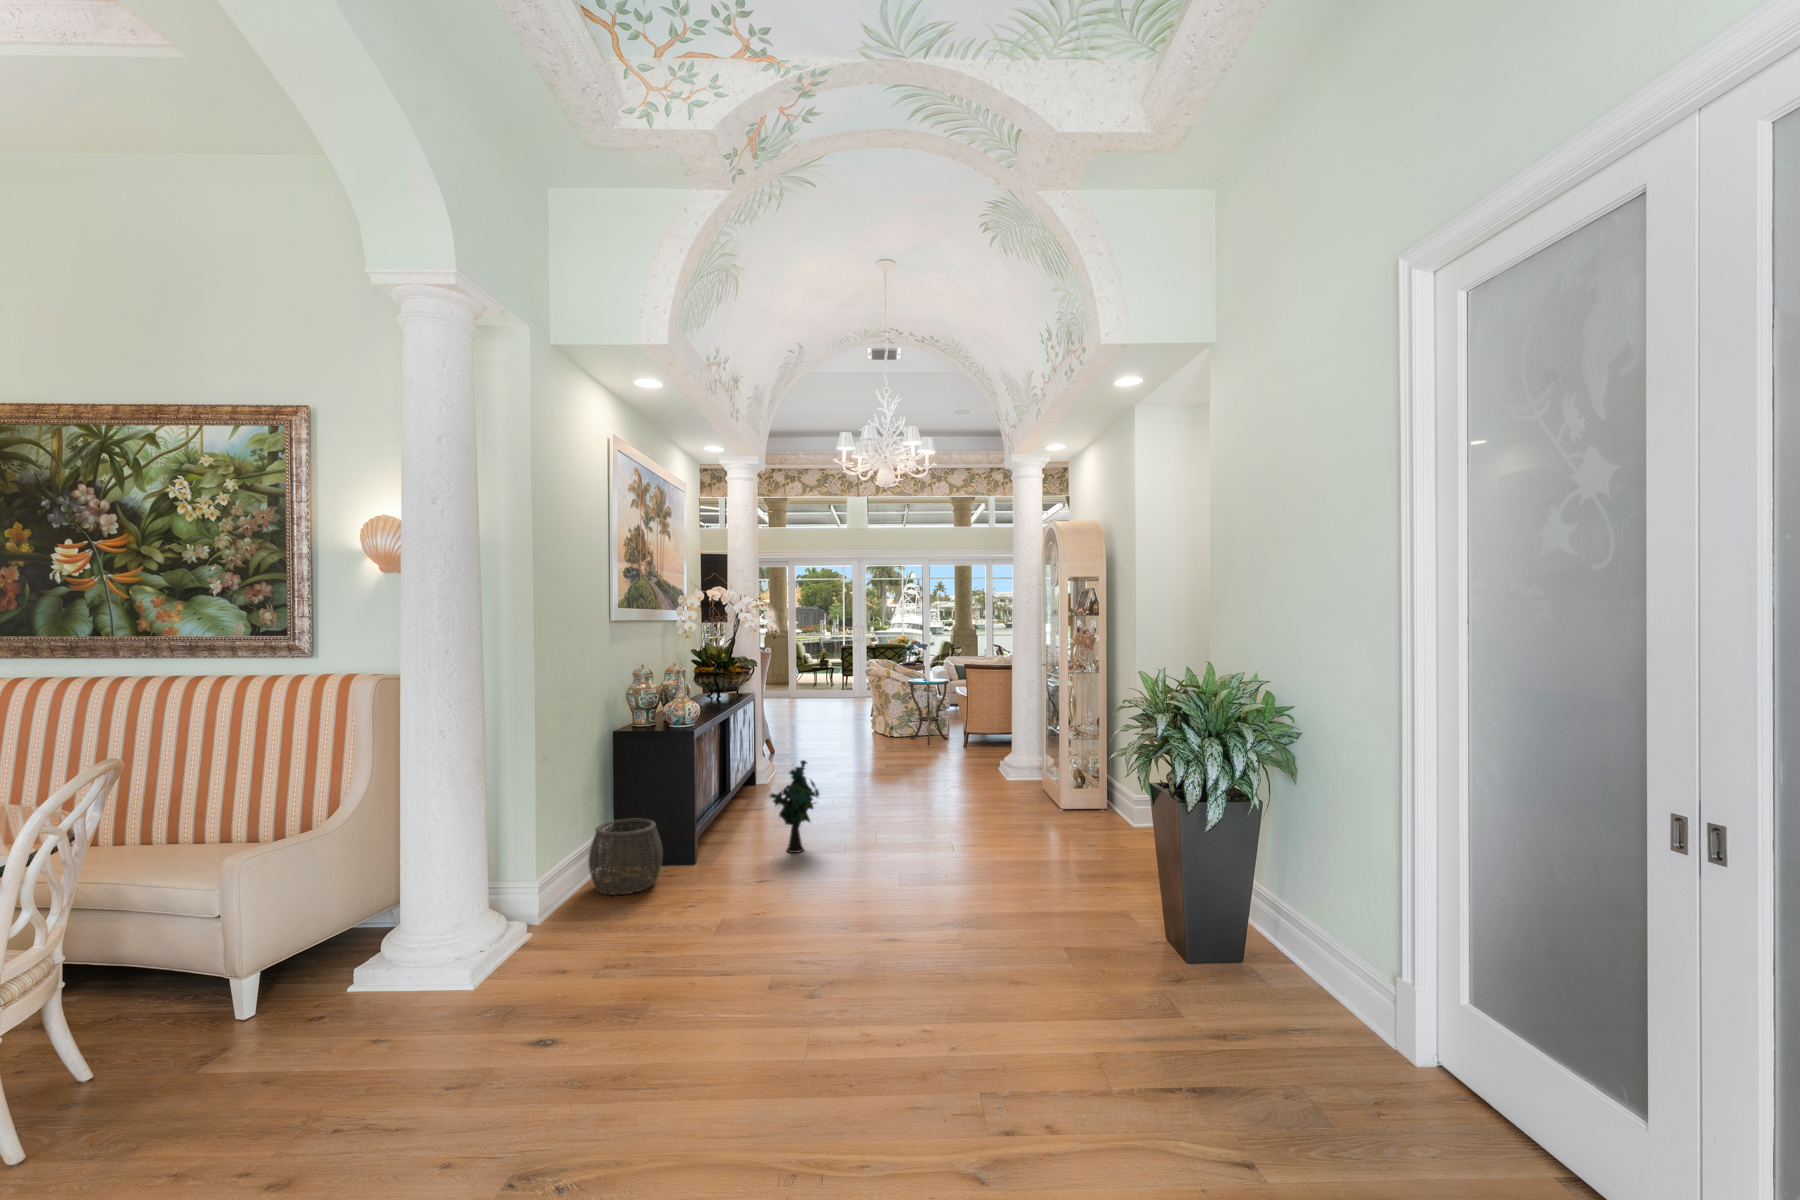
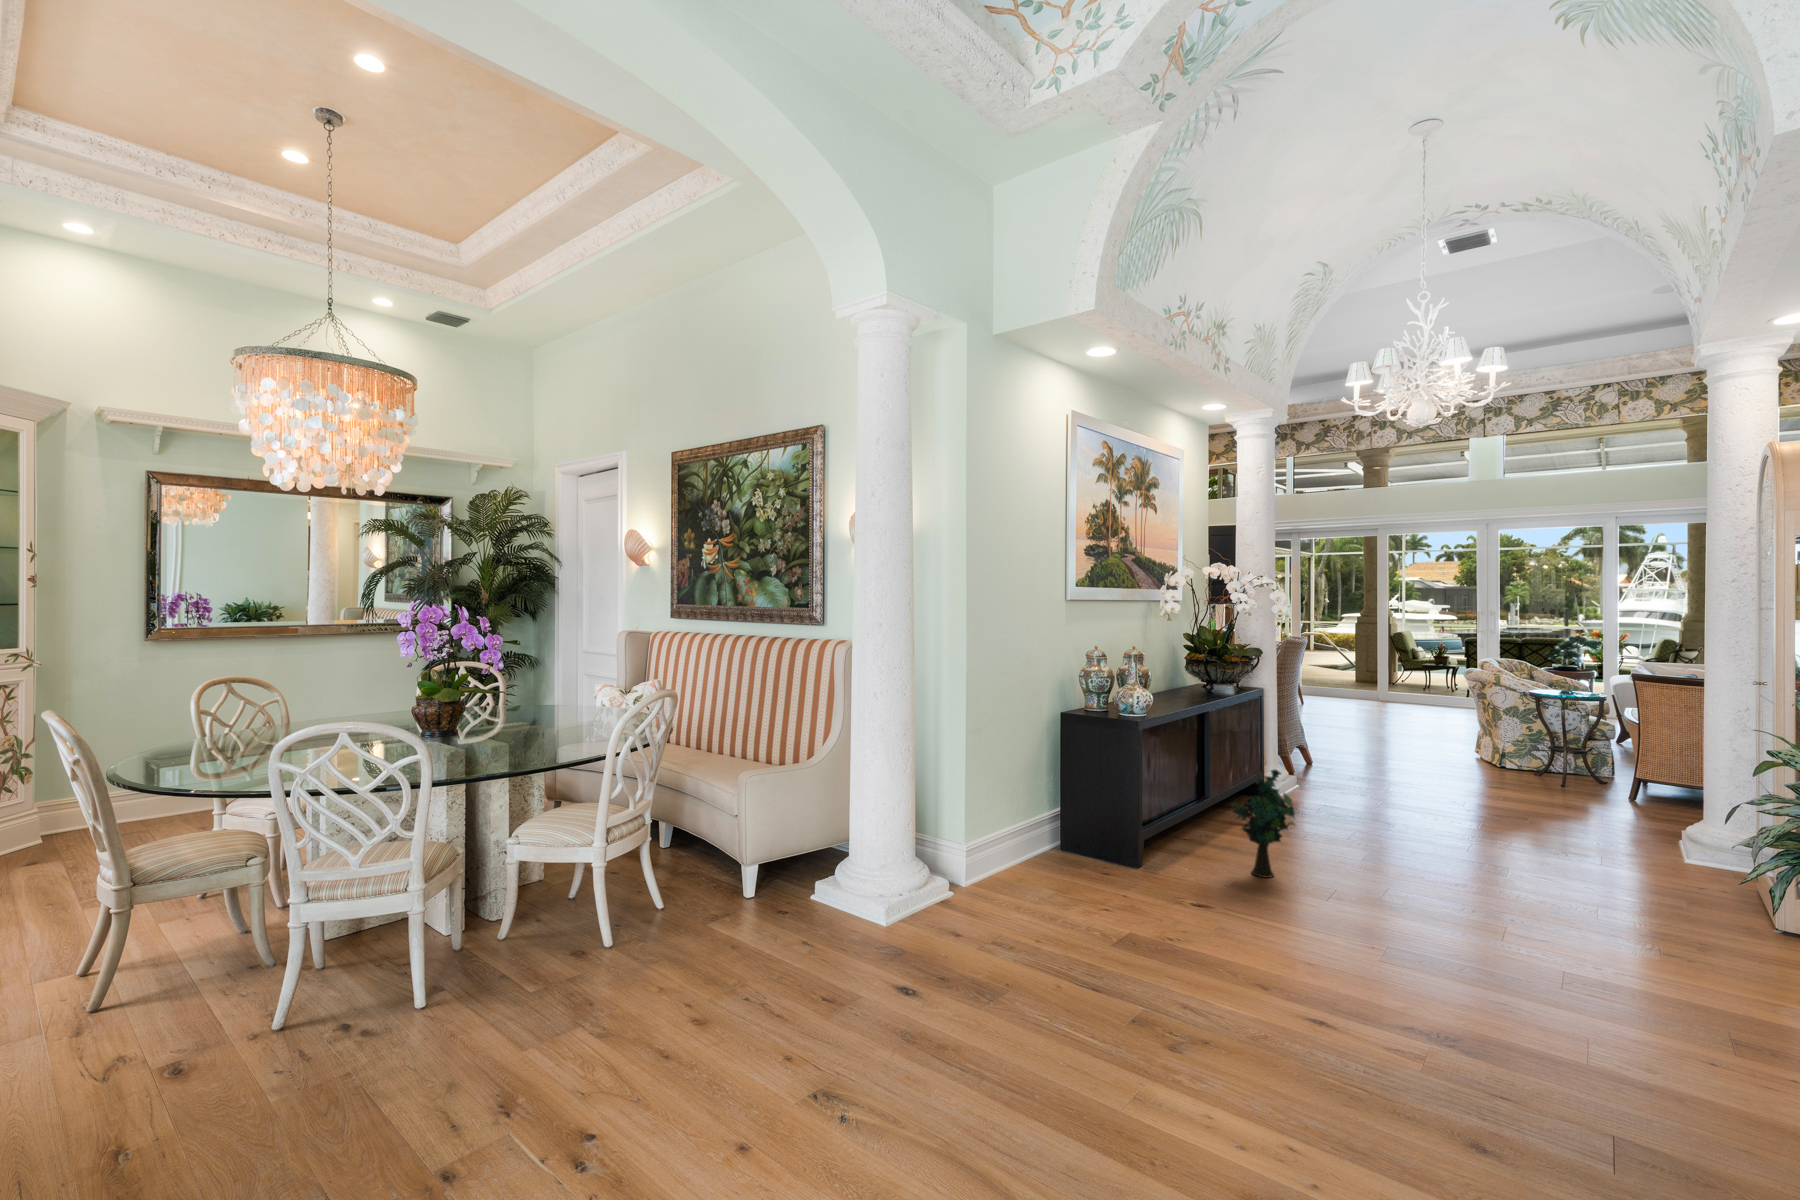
woven basket: present [588,819,663,895] -> none [1022,799,1096,877]

